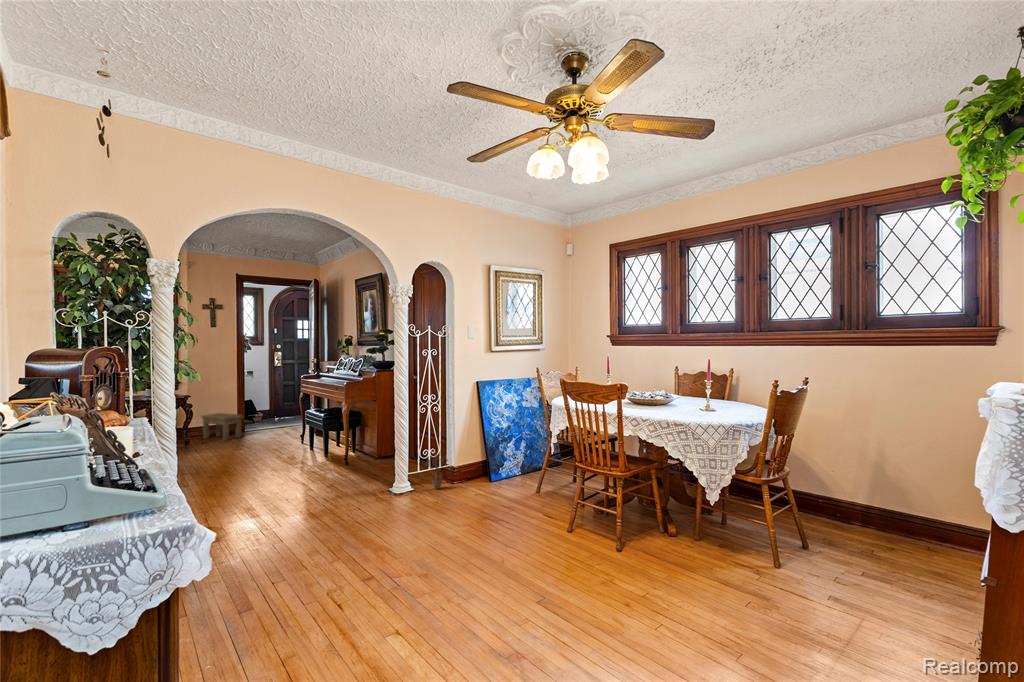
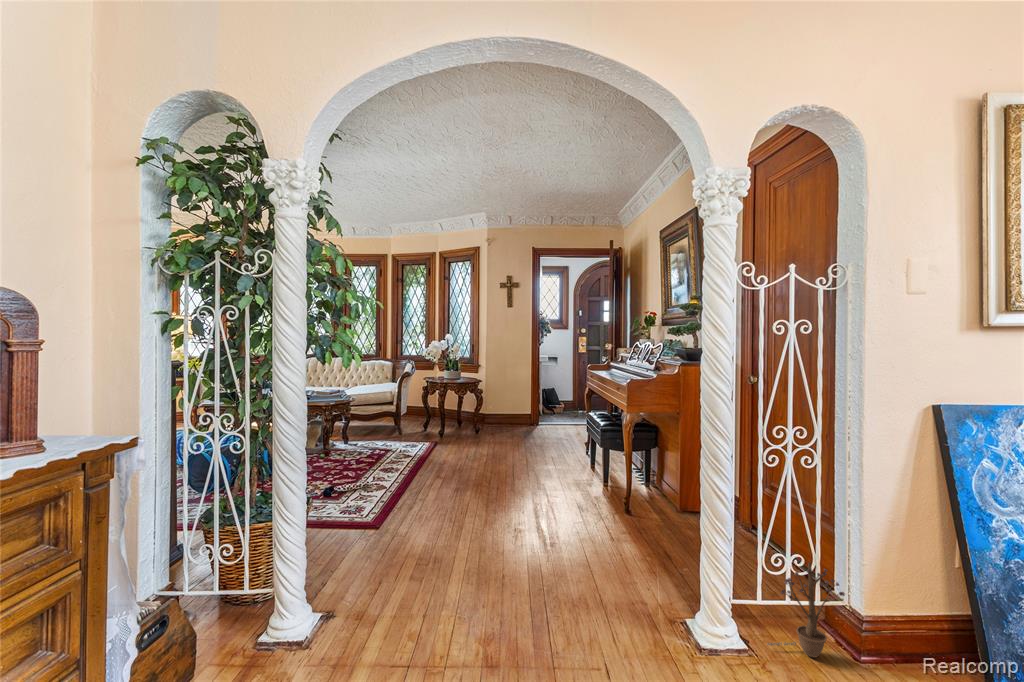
side table: present [202,413,242,441] -> none [492,402,529,436]

